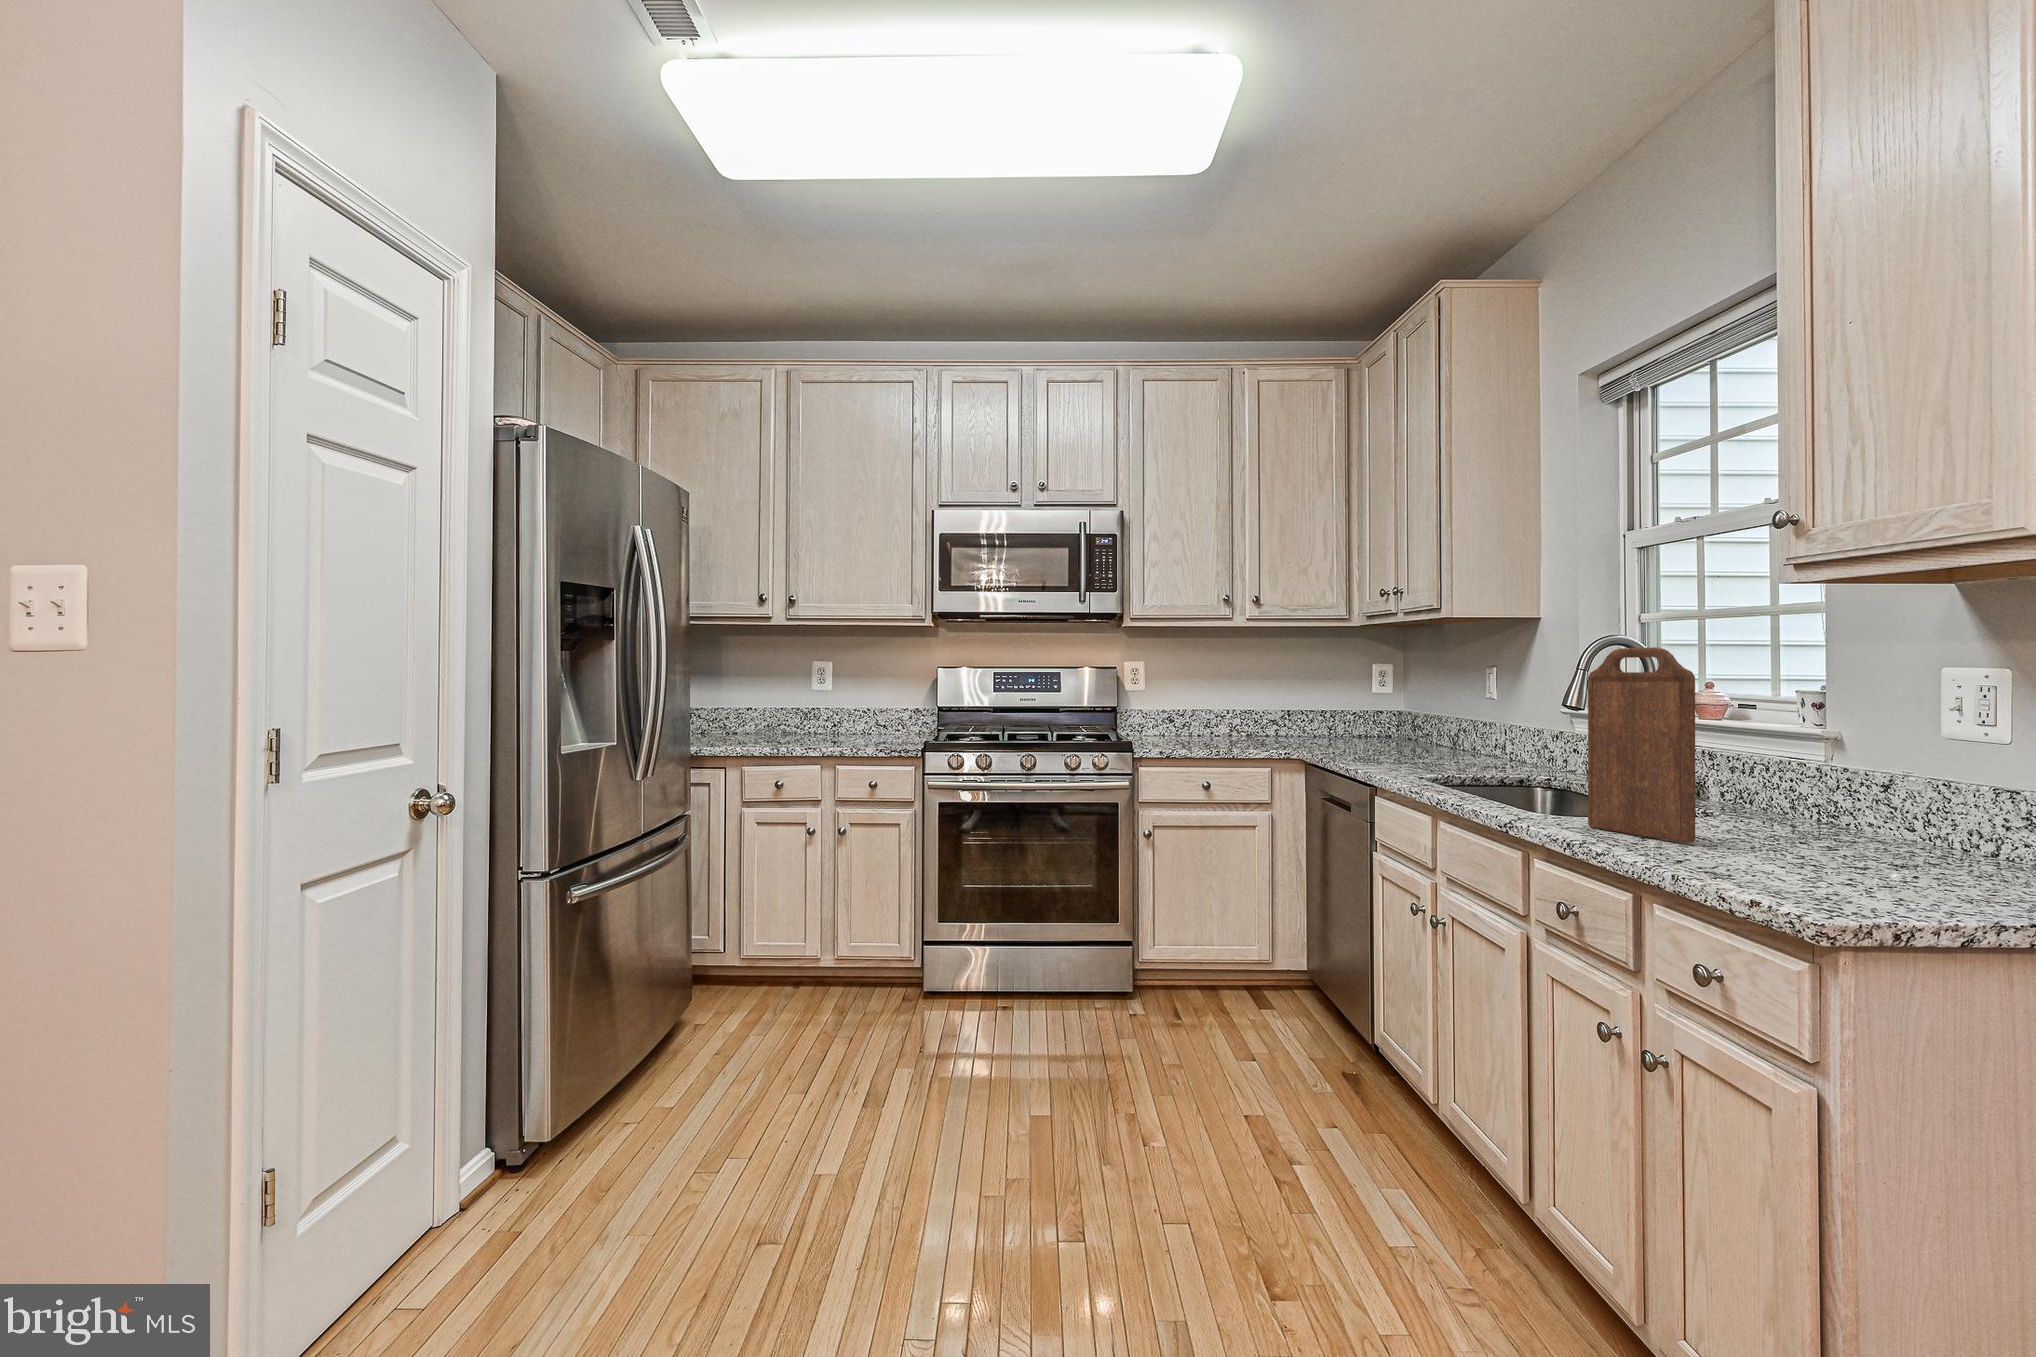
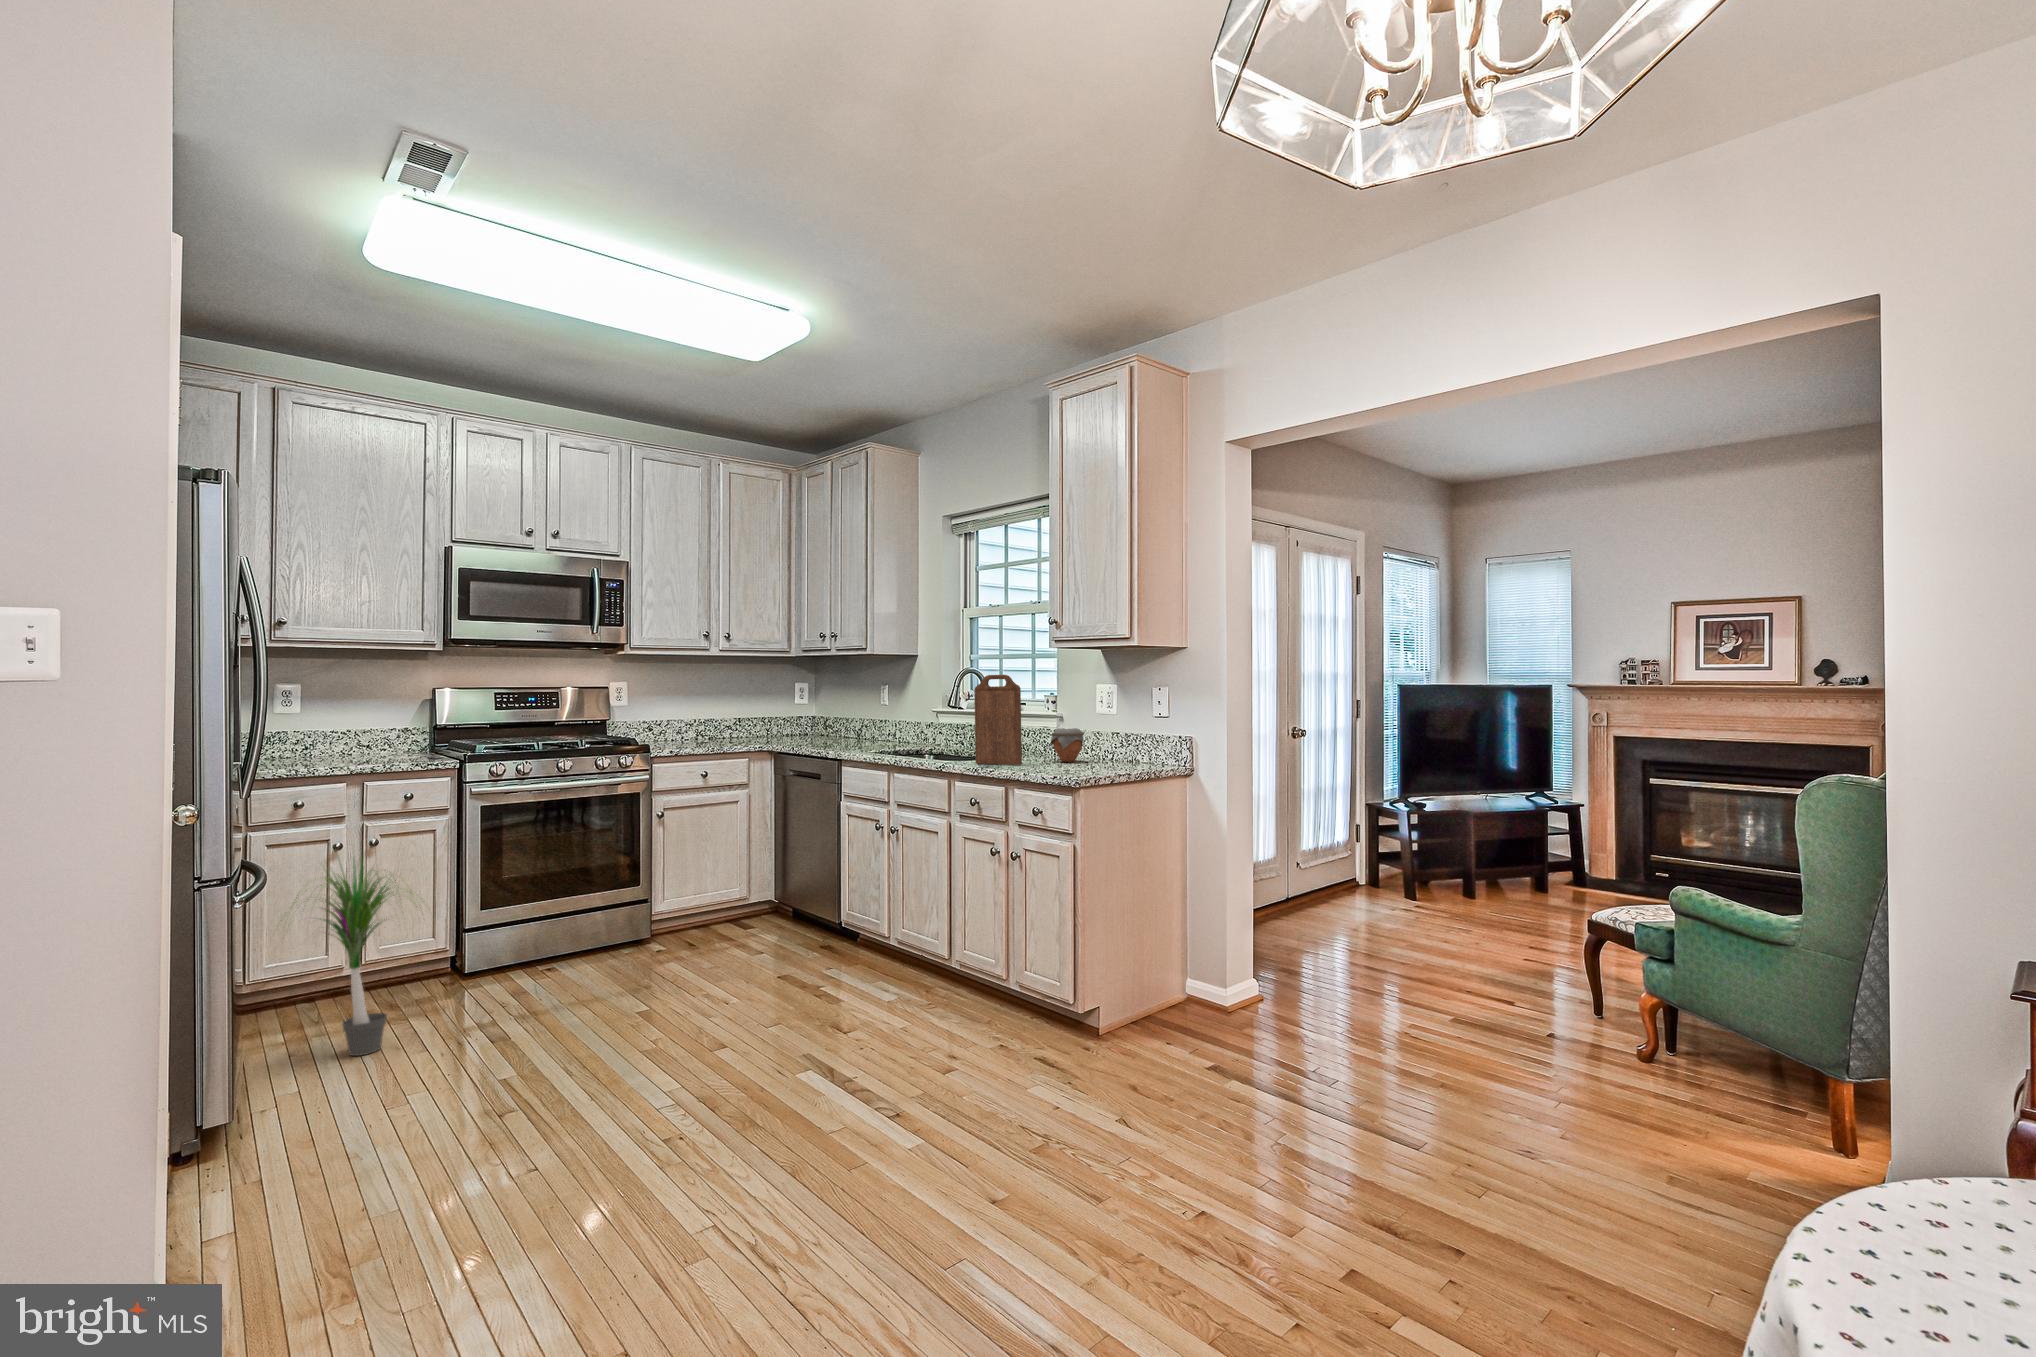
jar: none [1786,768,1886,848] -> present [1051,728,1084,762]
potted plant: none [664,838,827,1083] -> present [293,863,424,1056]

